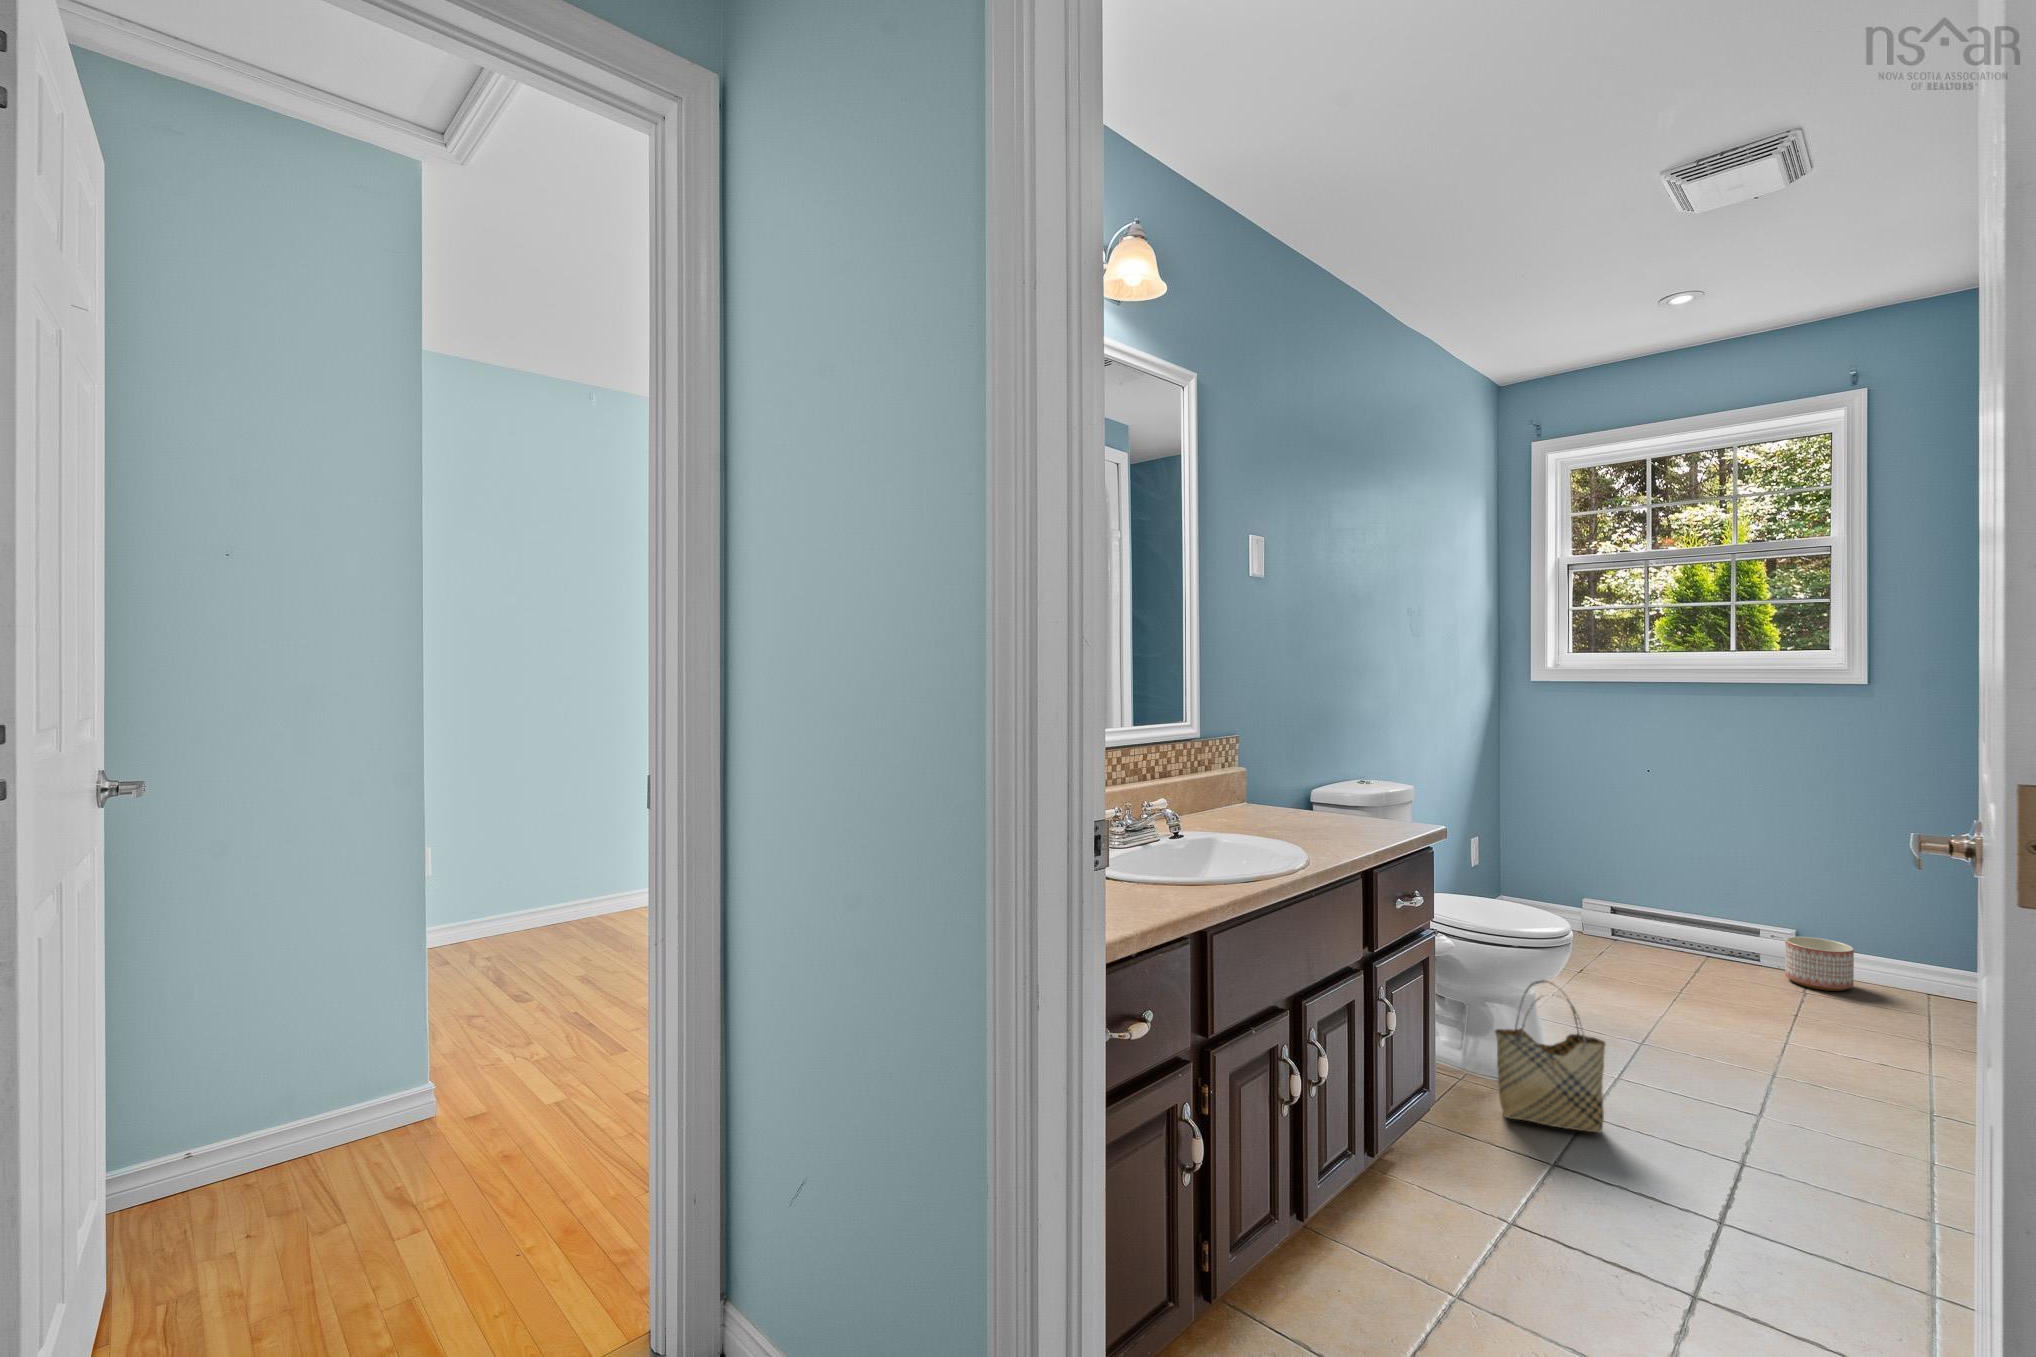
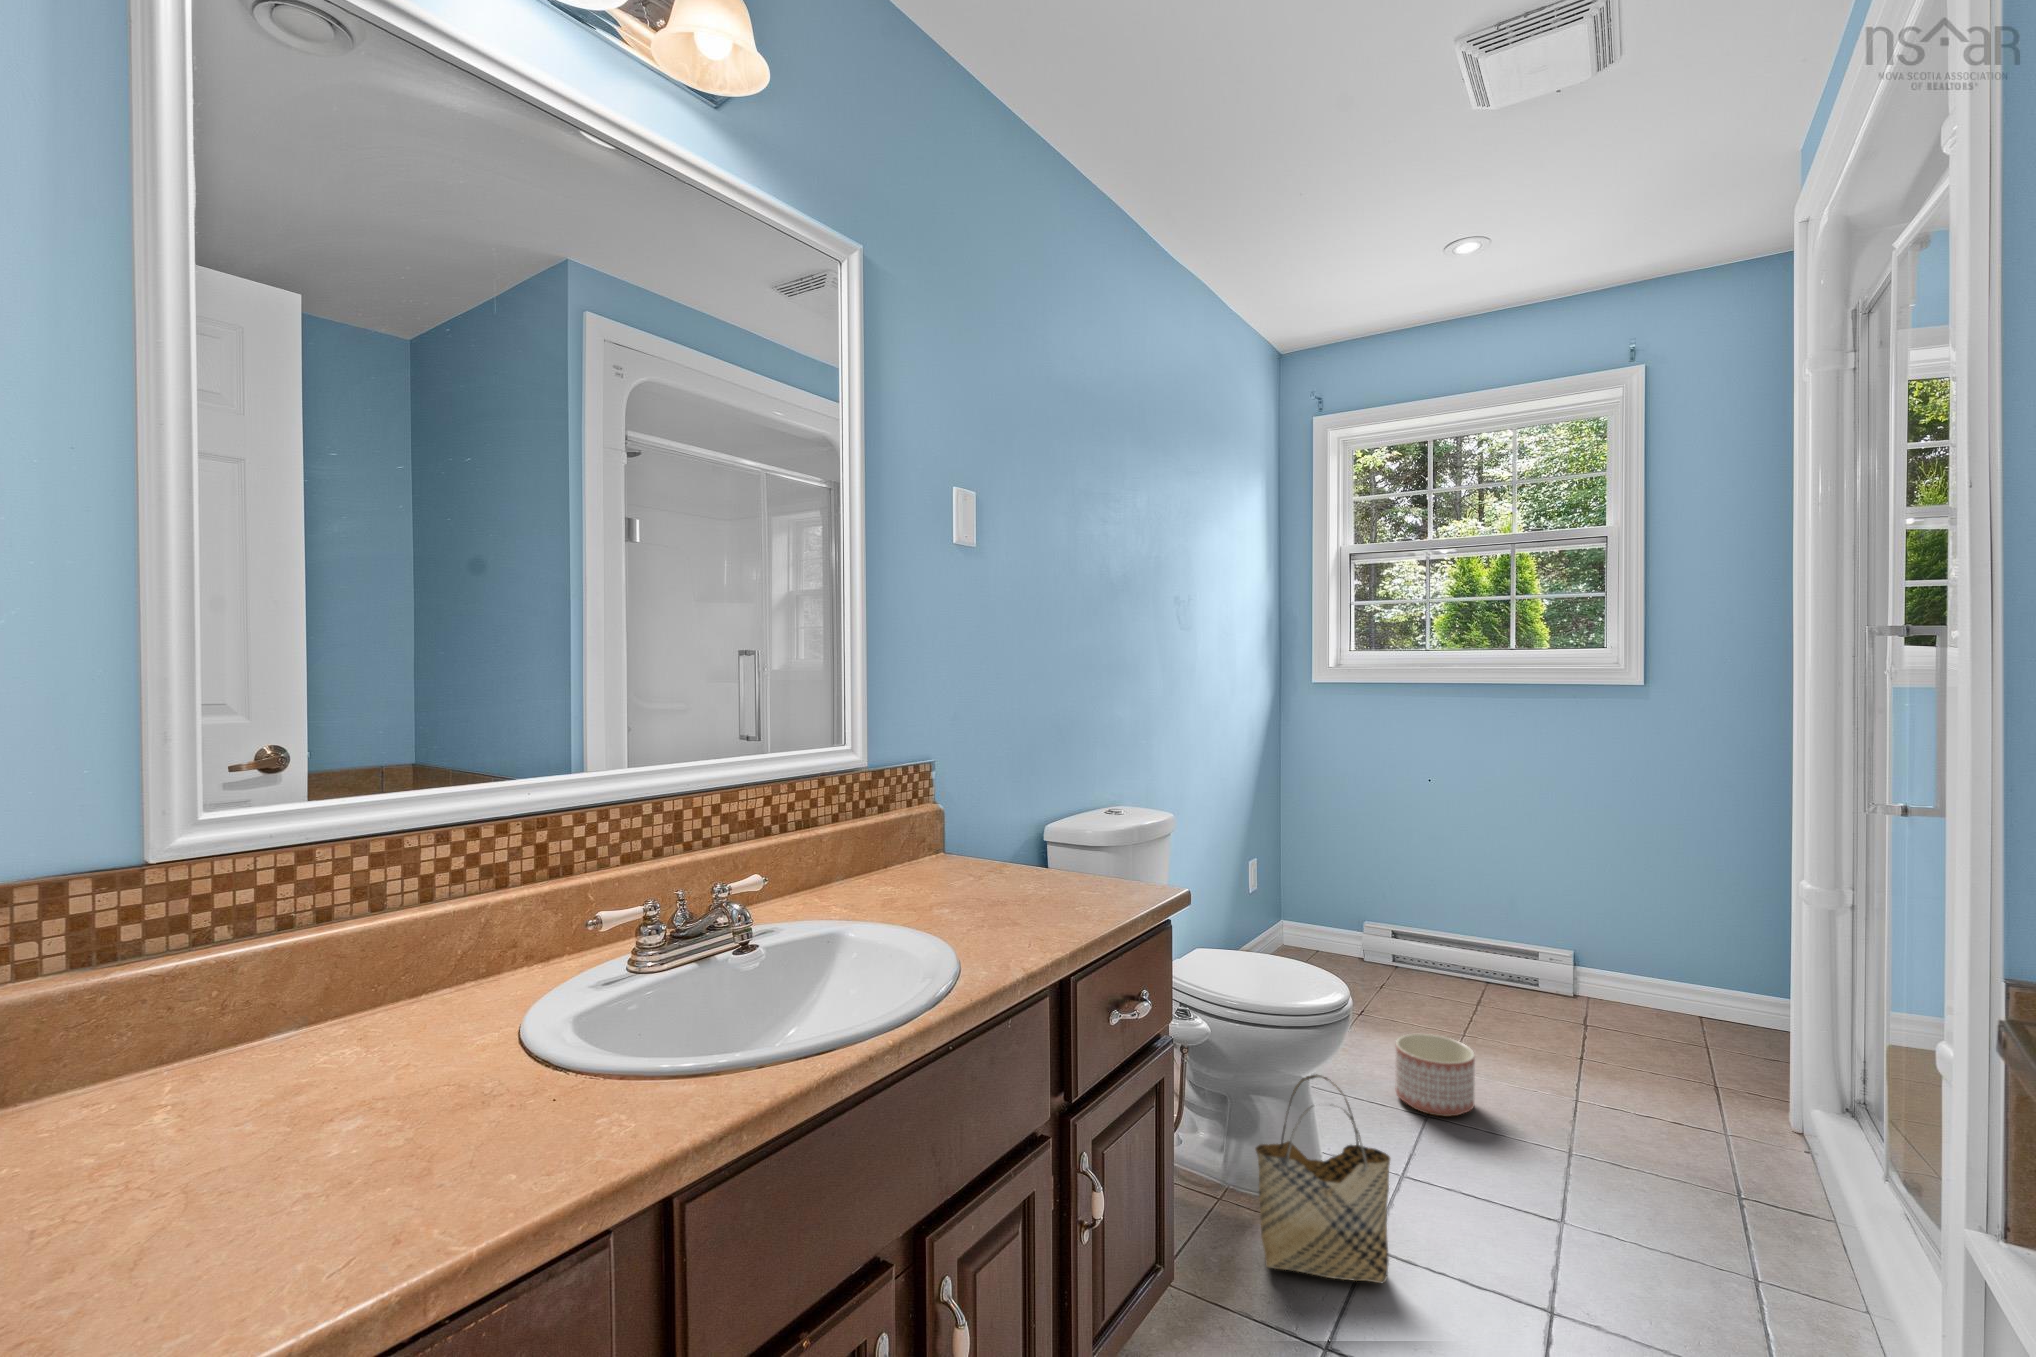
planter: present [1785,937,1854,991] -> present [1395,1034,1475,1116]

